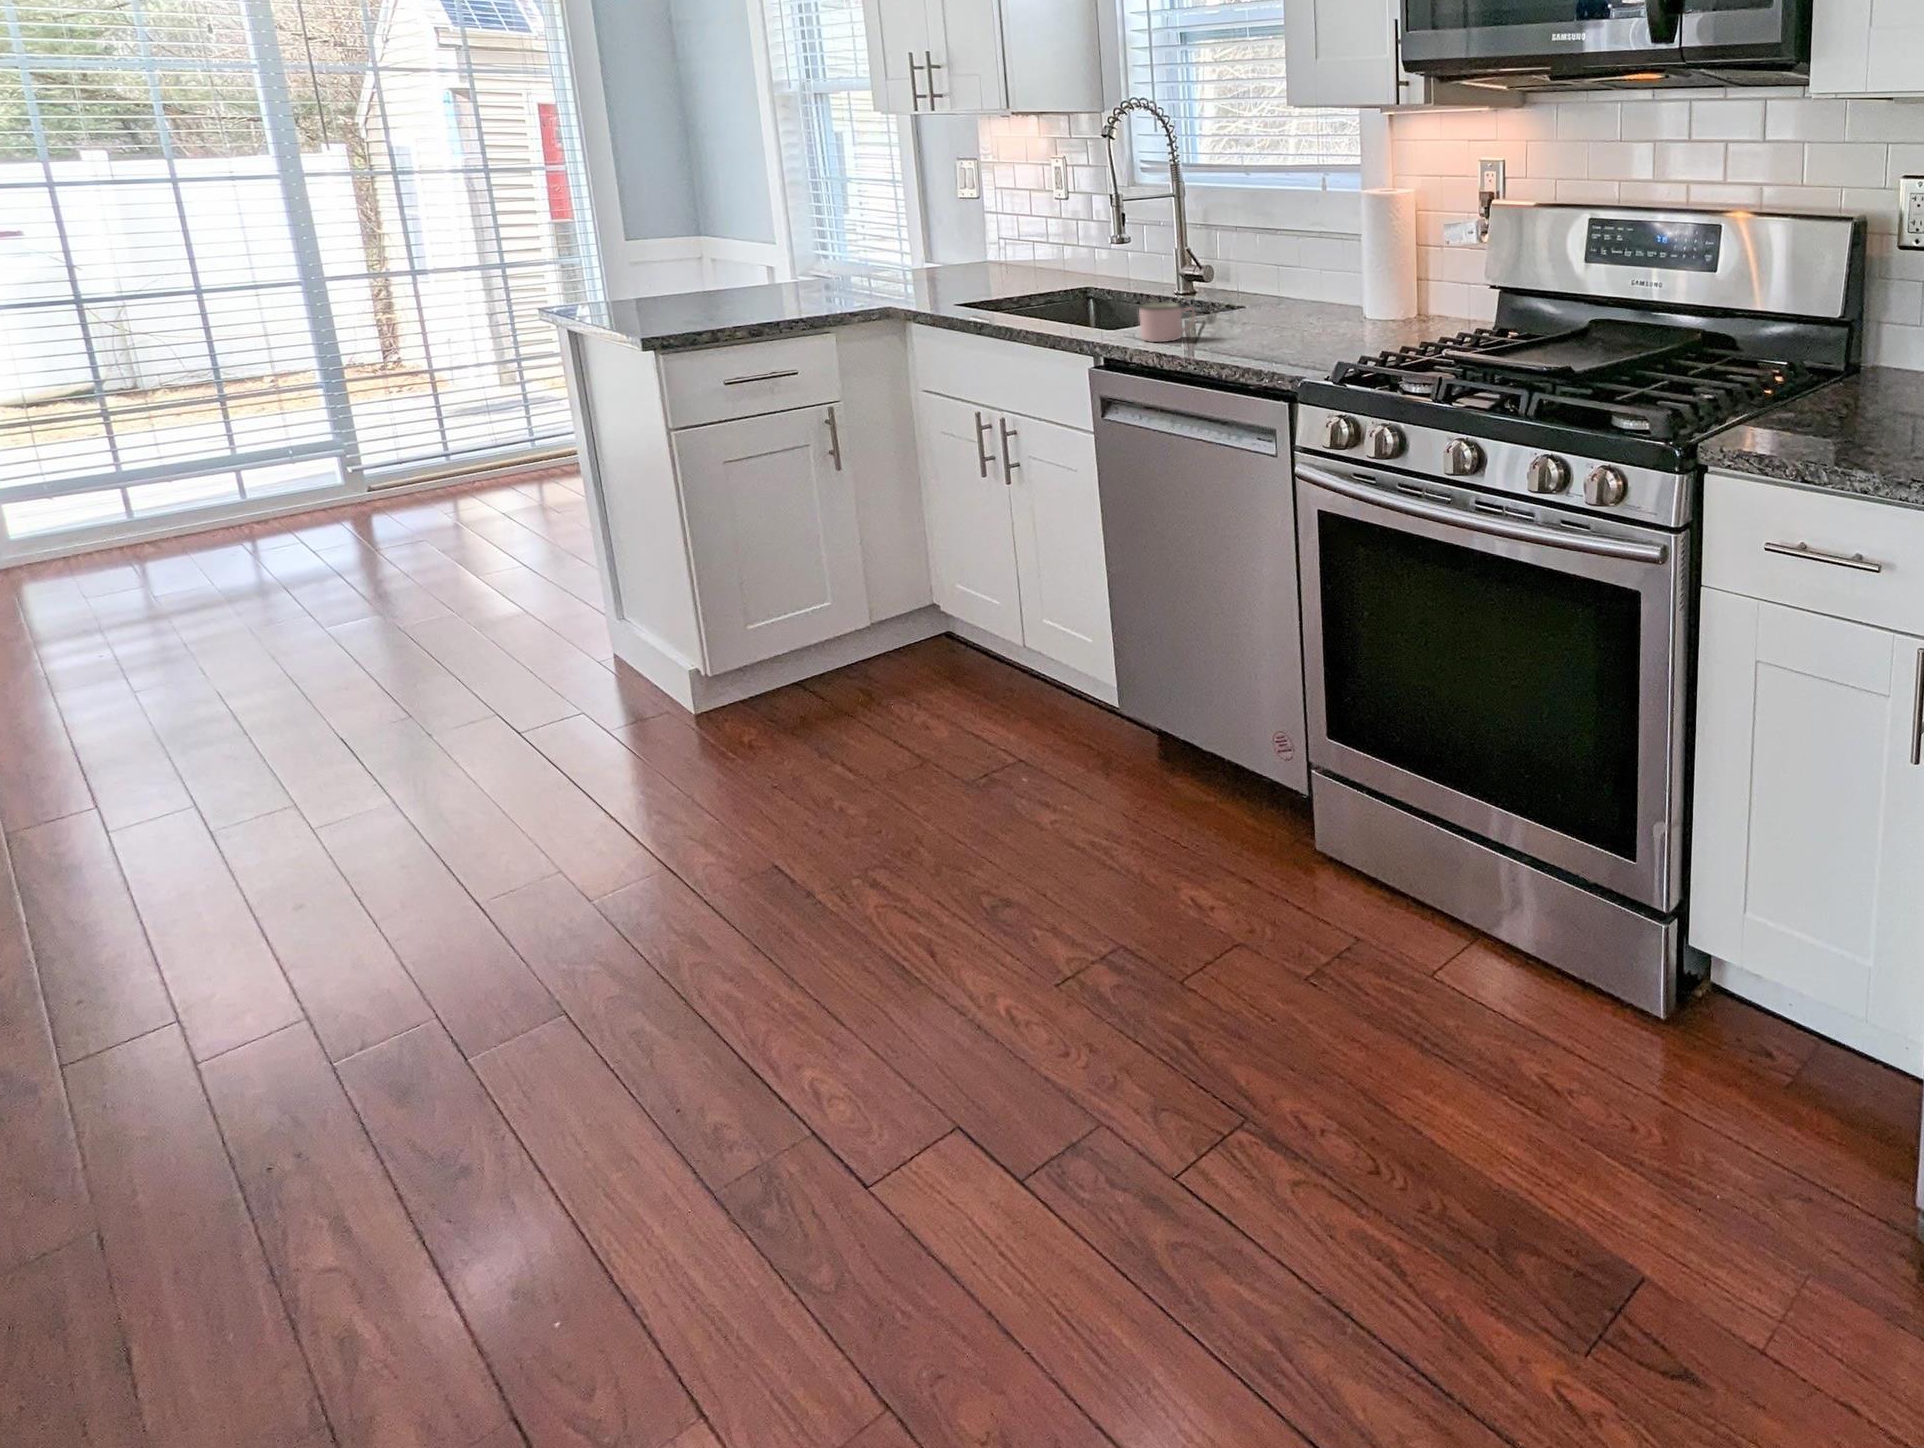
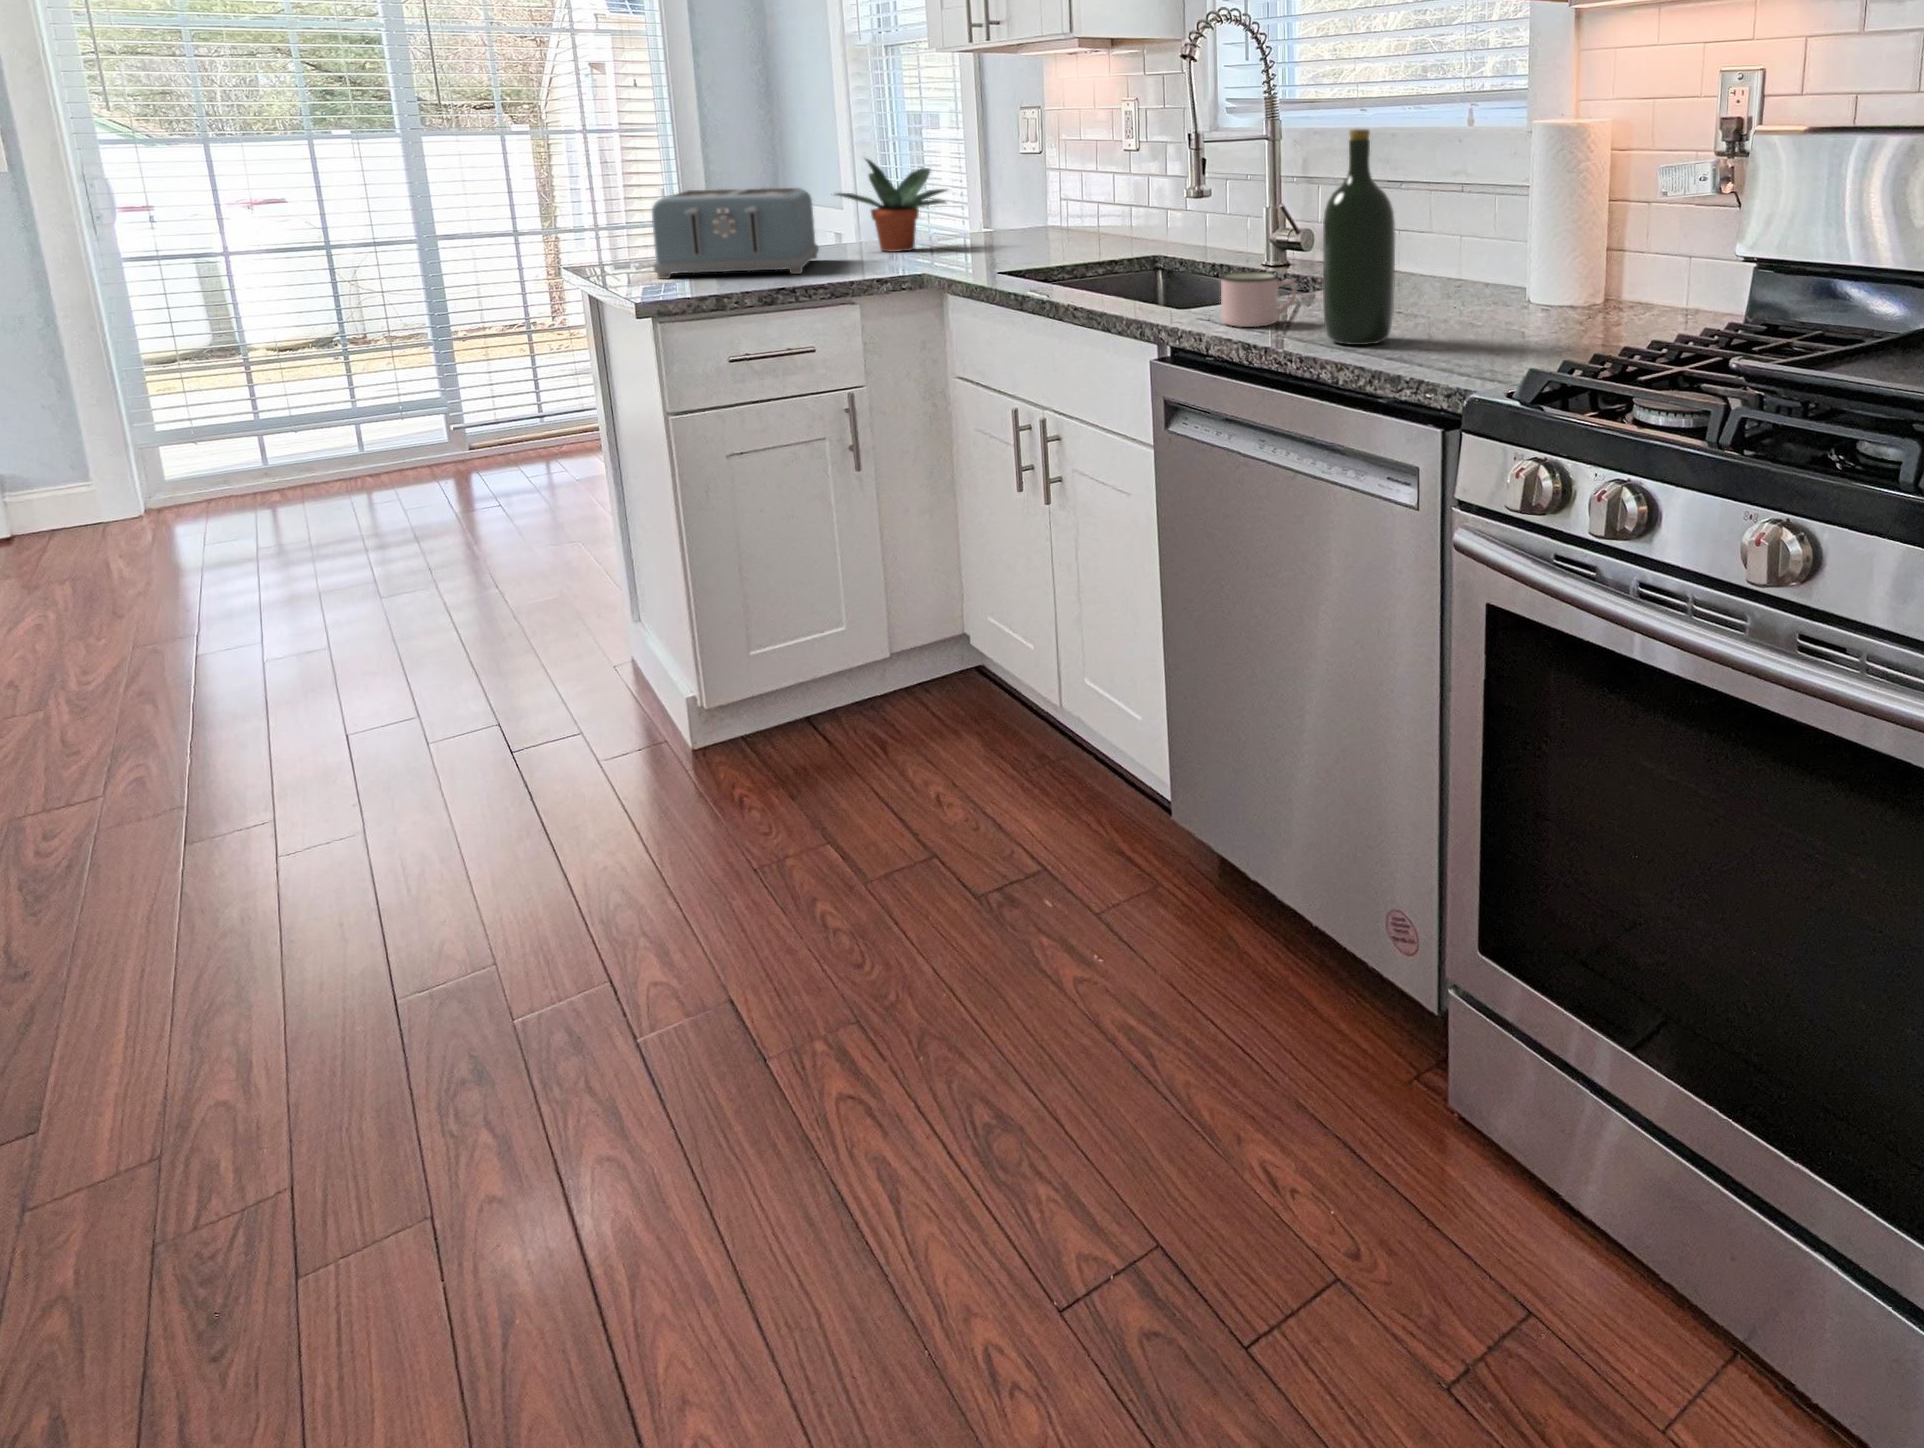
wine bottle: none [1209,204,1261,351] -> present [1323,129,1395,345]
potted plant: none [792,207,905,288] -> present [836,159,947,252]
toaster: none [636,236,787,317] -> present [652,188,819,279]

